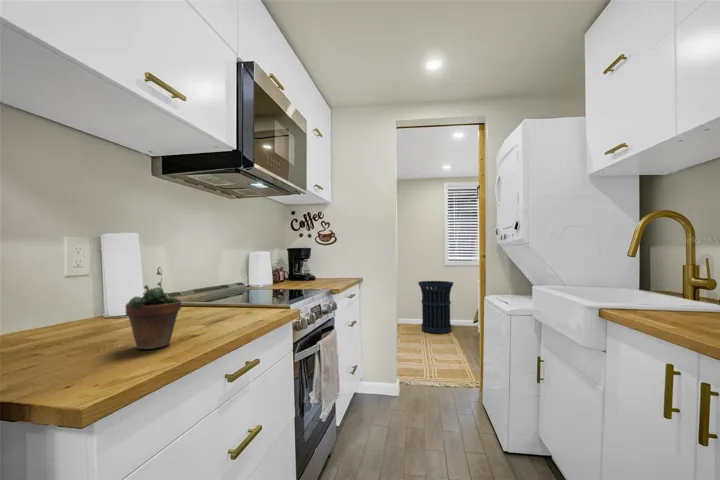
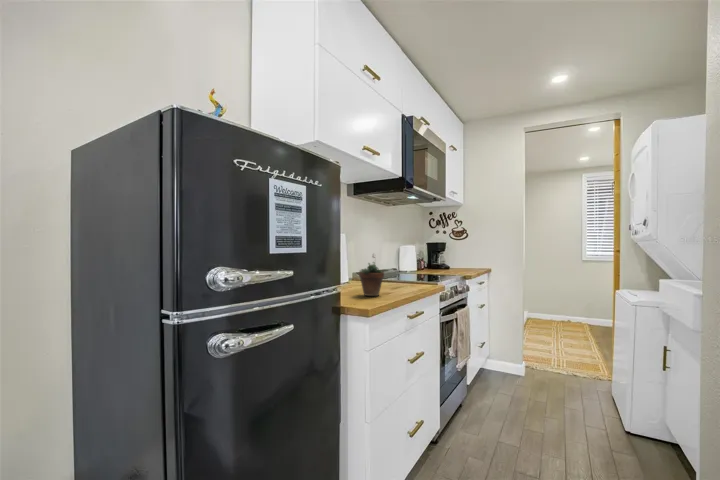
trash can: present [418,281,454,334] -> none [550,276,593,330]

